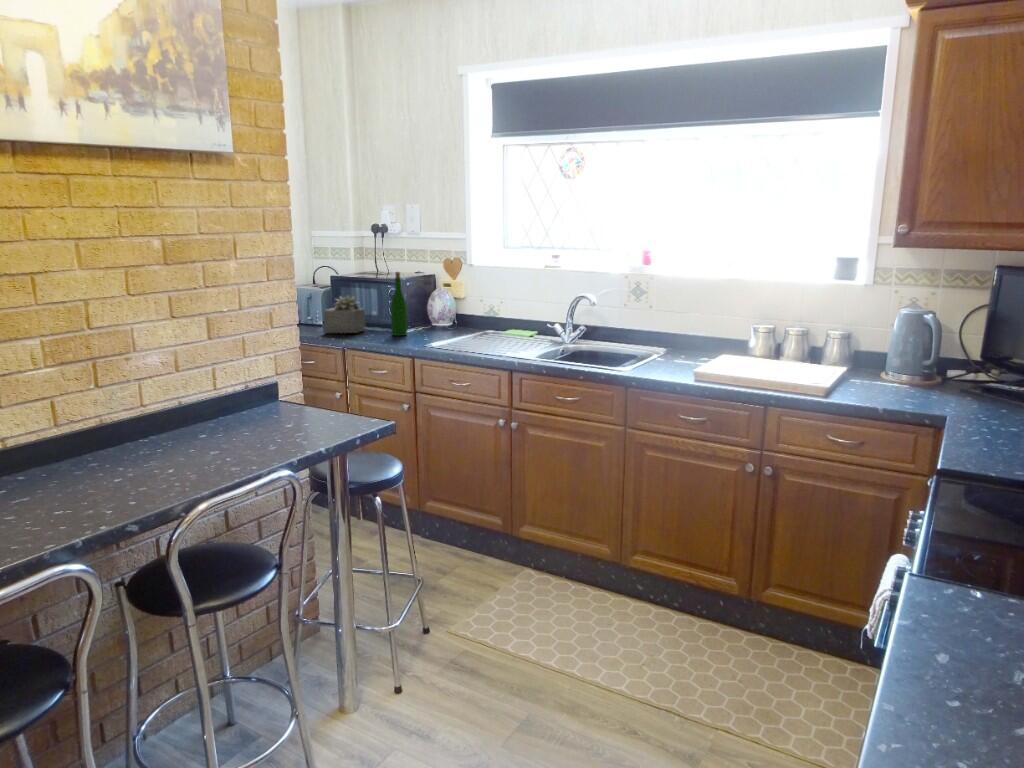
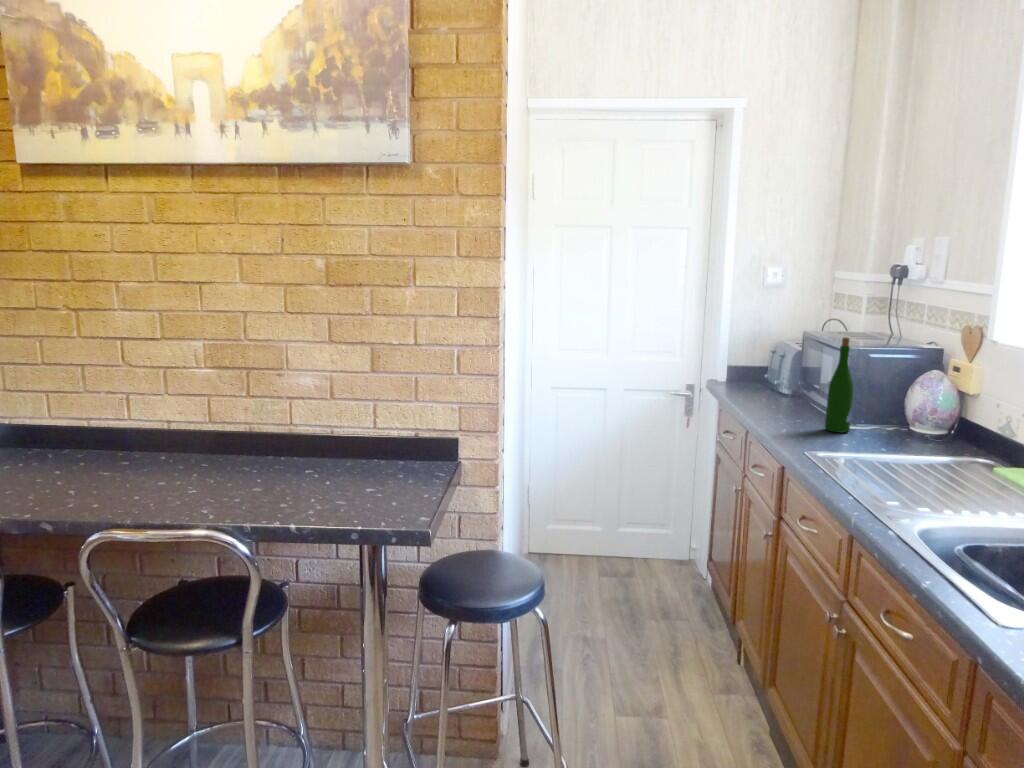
succulent plant: present [324,296,365,333] -> none [757,363,818,416]

